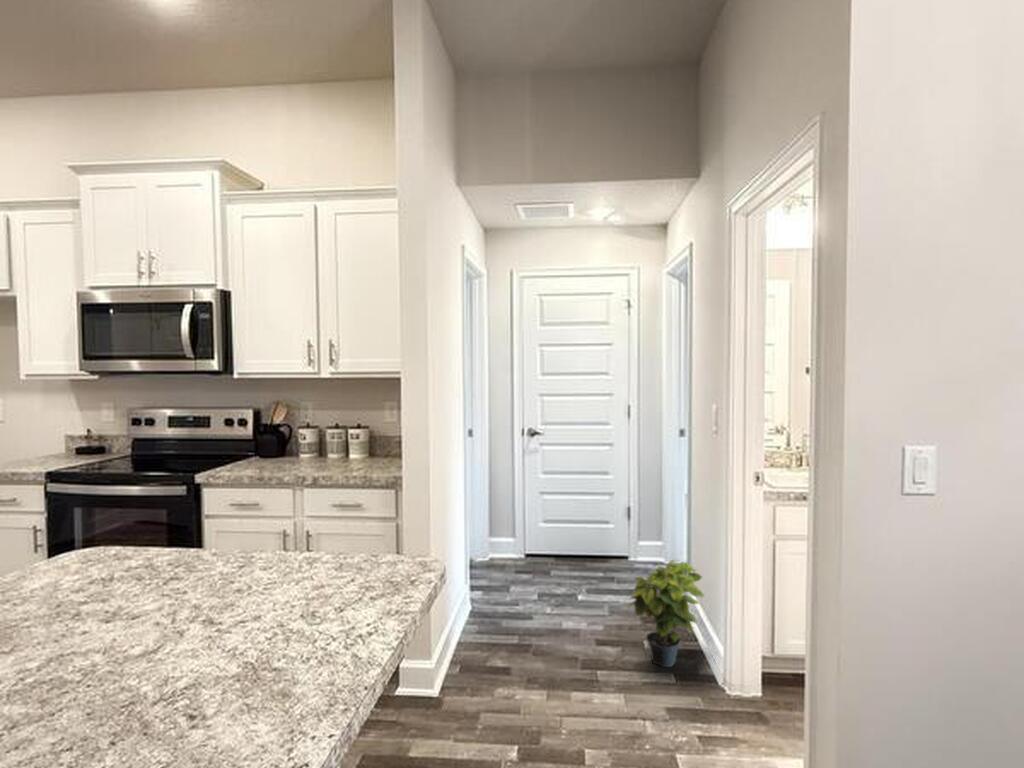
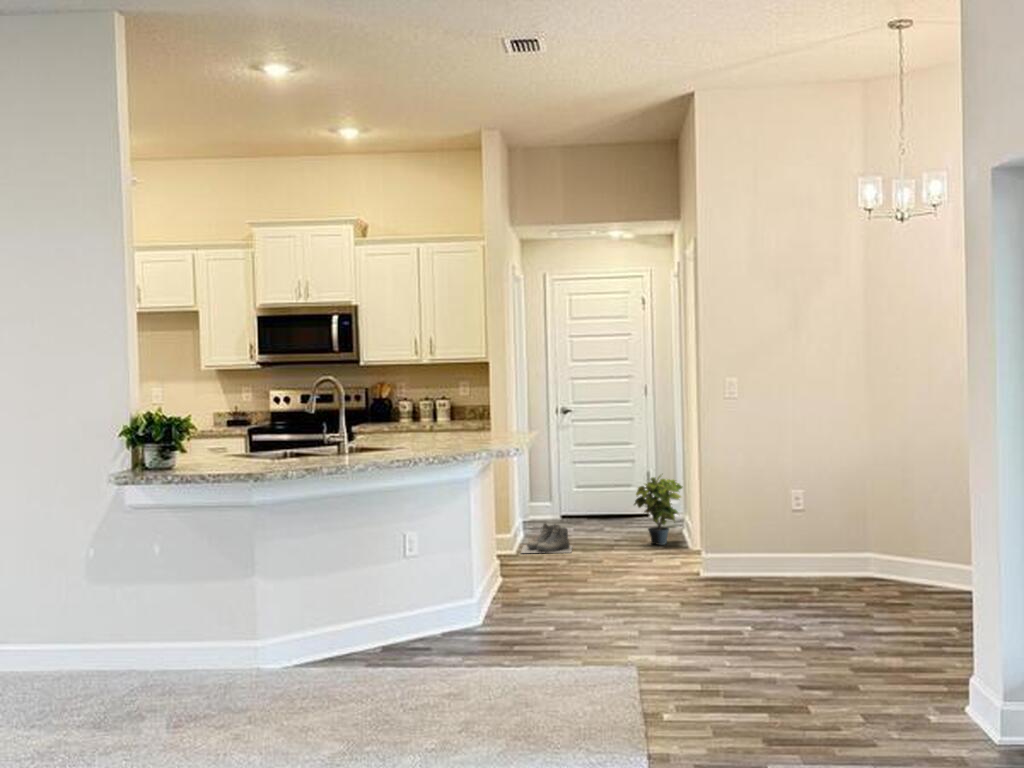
boots: none [448,627,534,692] -> present [521,523,573,553]

